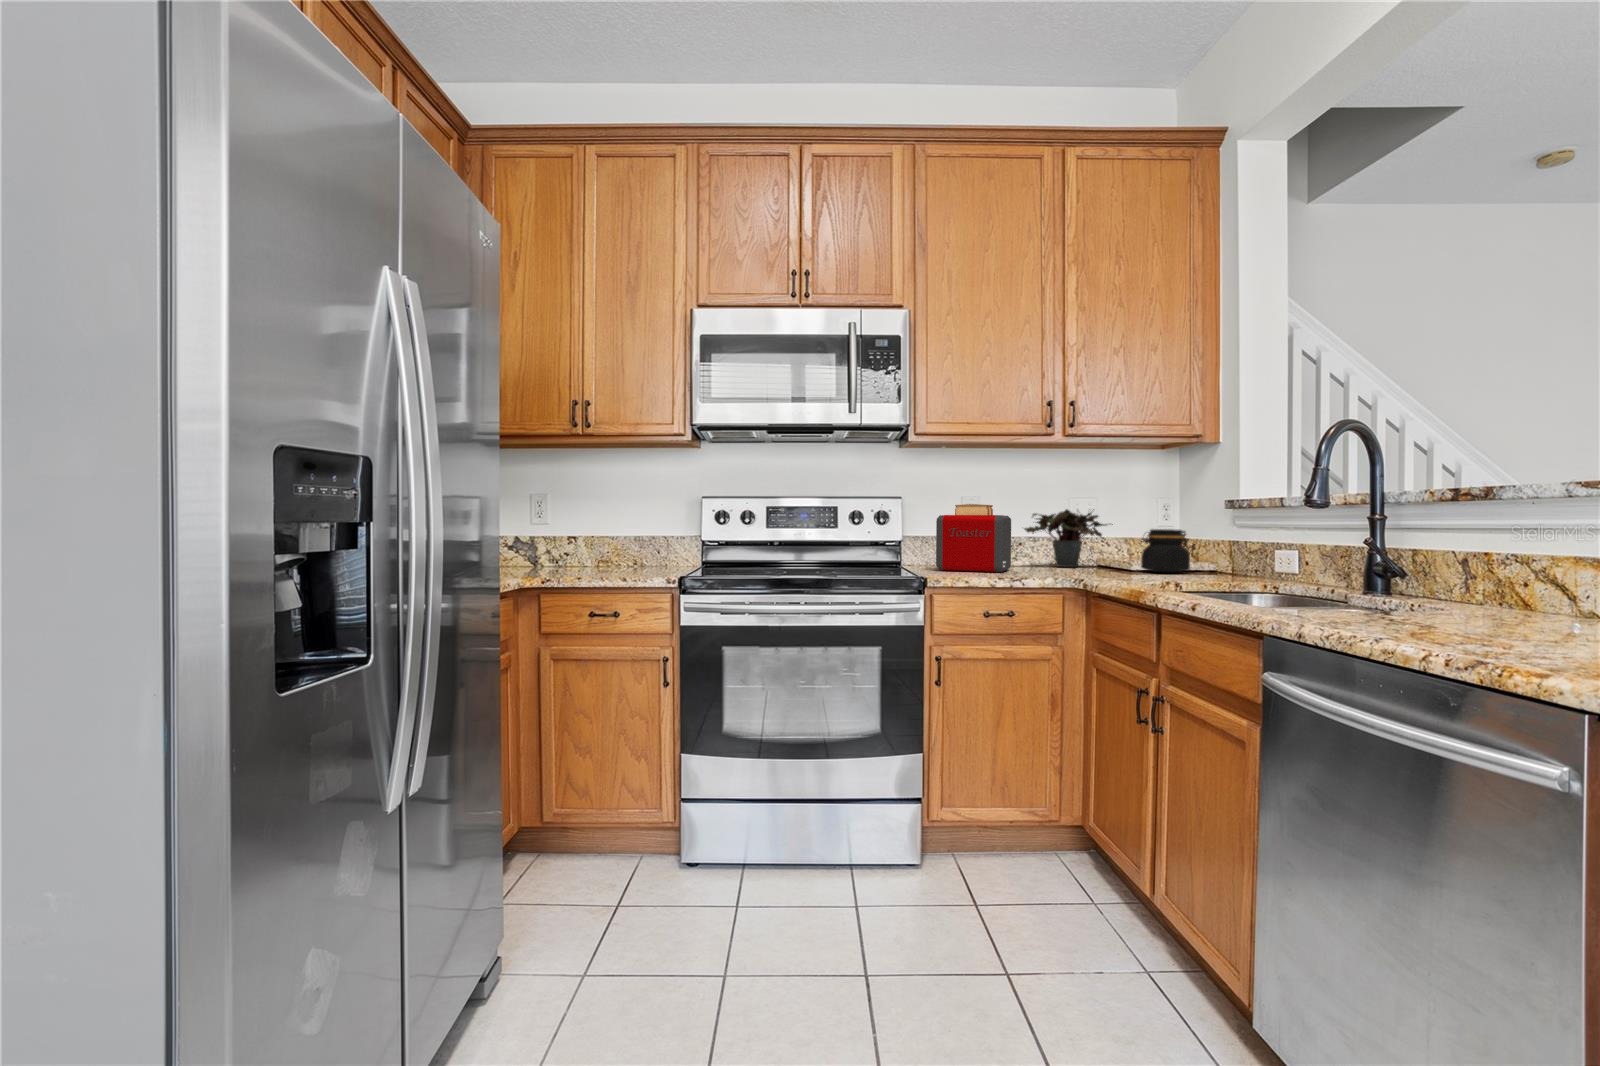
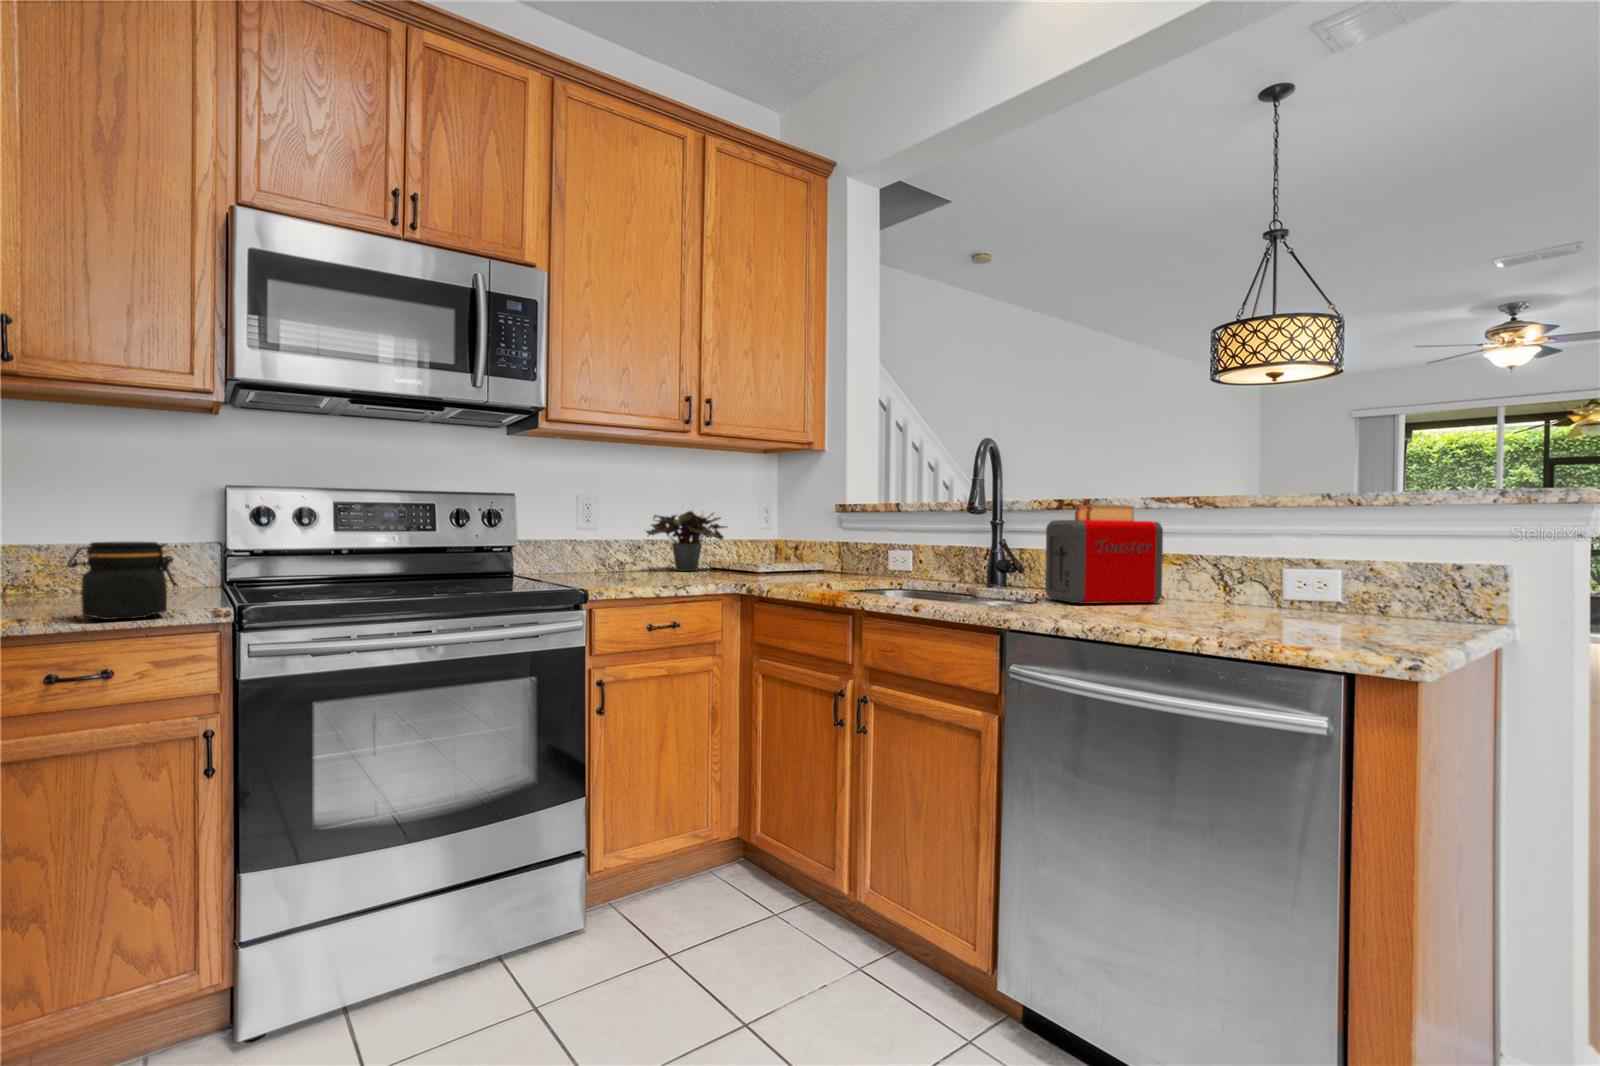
toaster: present [936,504,1011,572] -> present [1045,505,1163,604]
jar: present [1141,529,1190,573] -> present [68,542,176,620]

